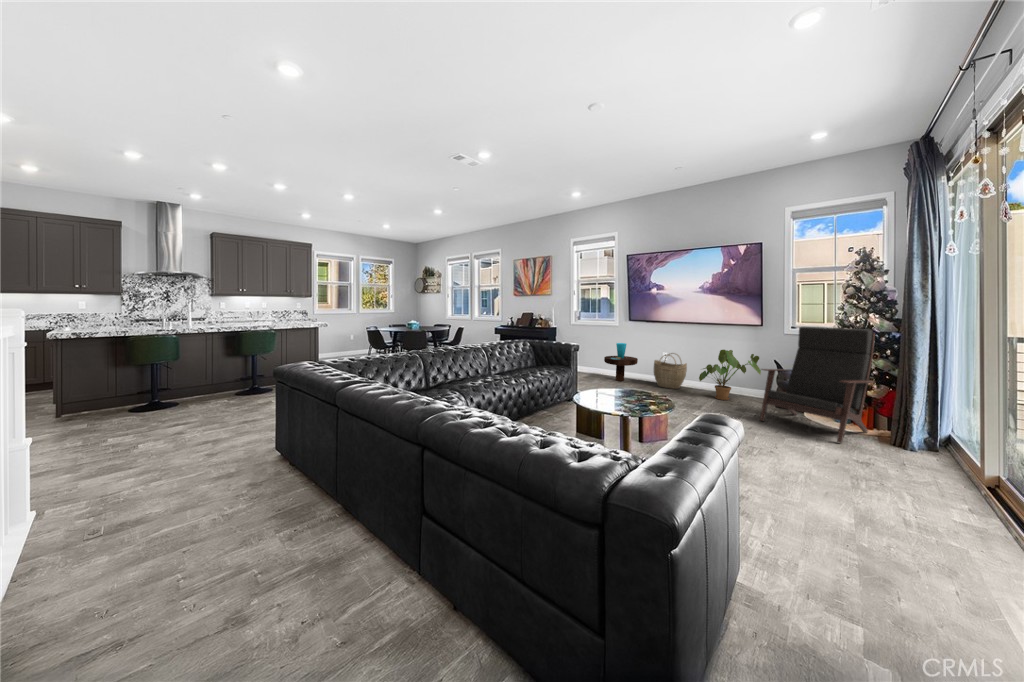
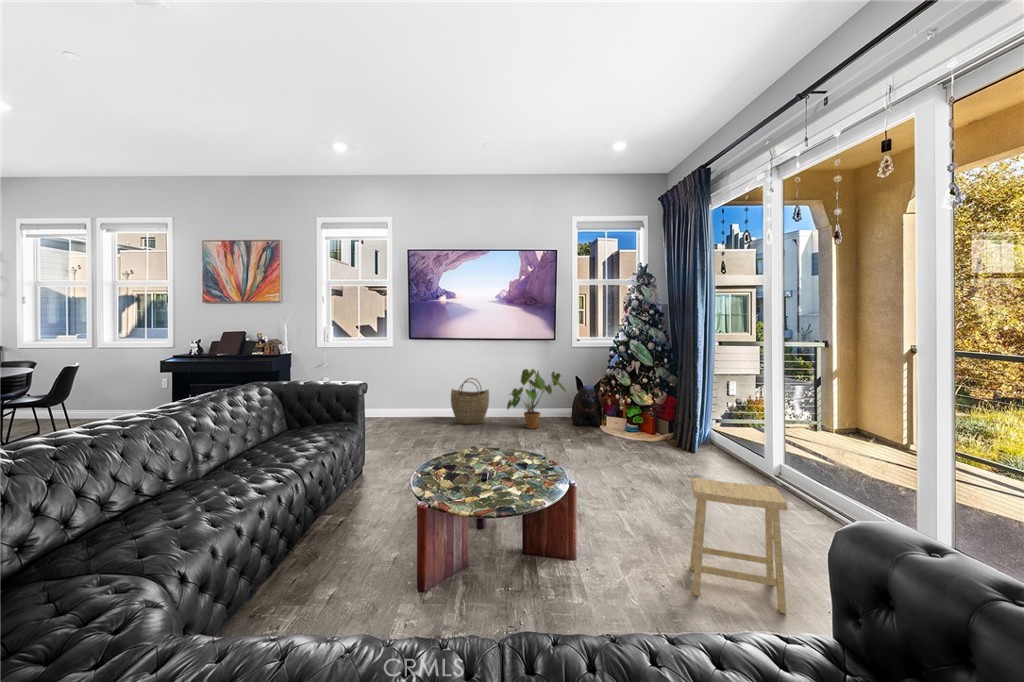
lounge chair: present [760,327,875,443] -> none [581,340,664,457]
side table: present [604,343,638,381] -> none [384,371,429,425]
footstool: none [760,436,872,563] -> present [690,478,787,614]

